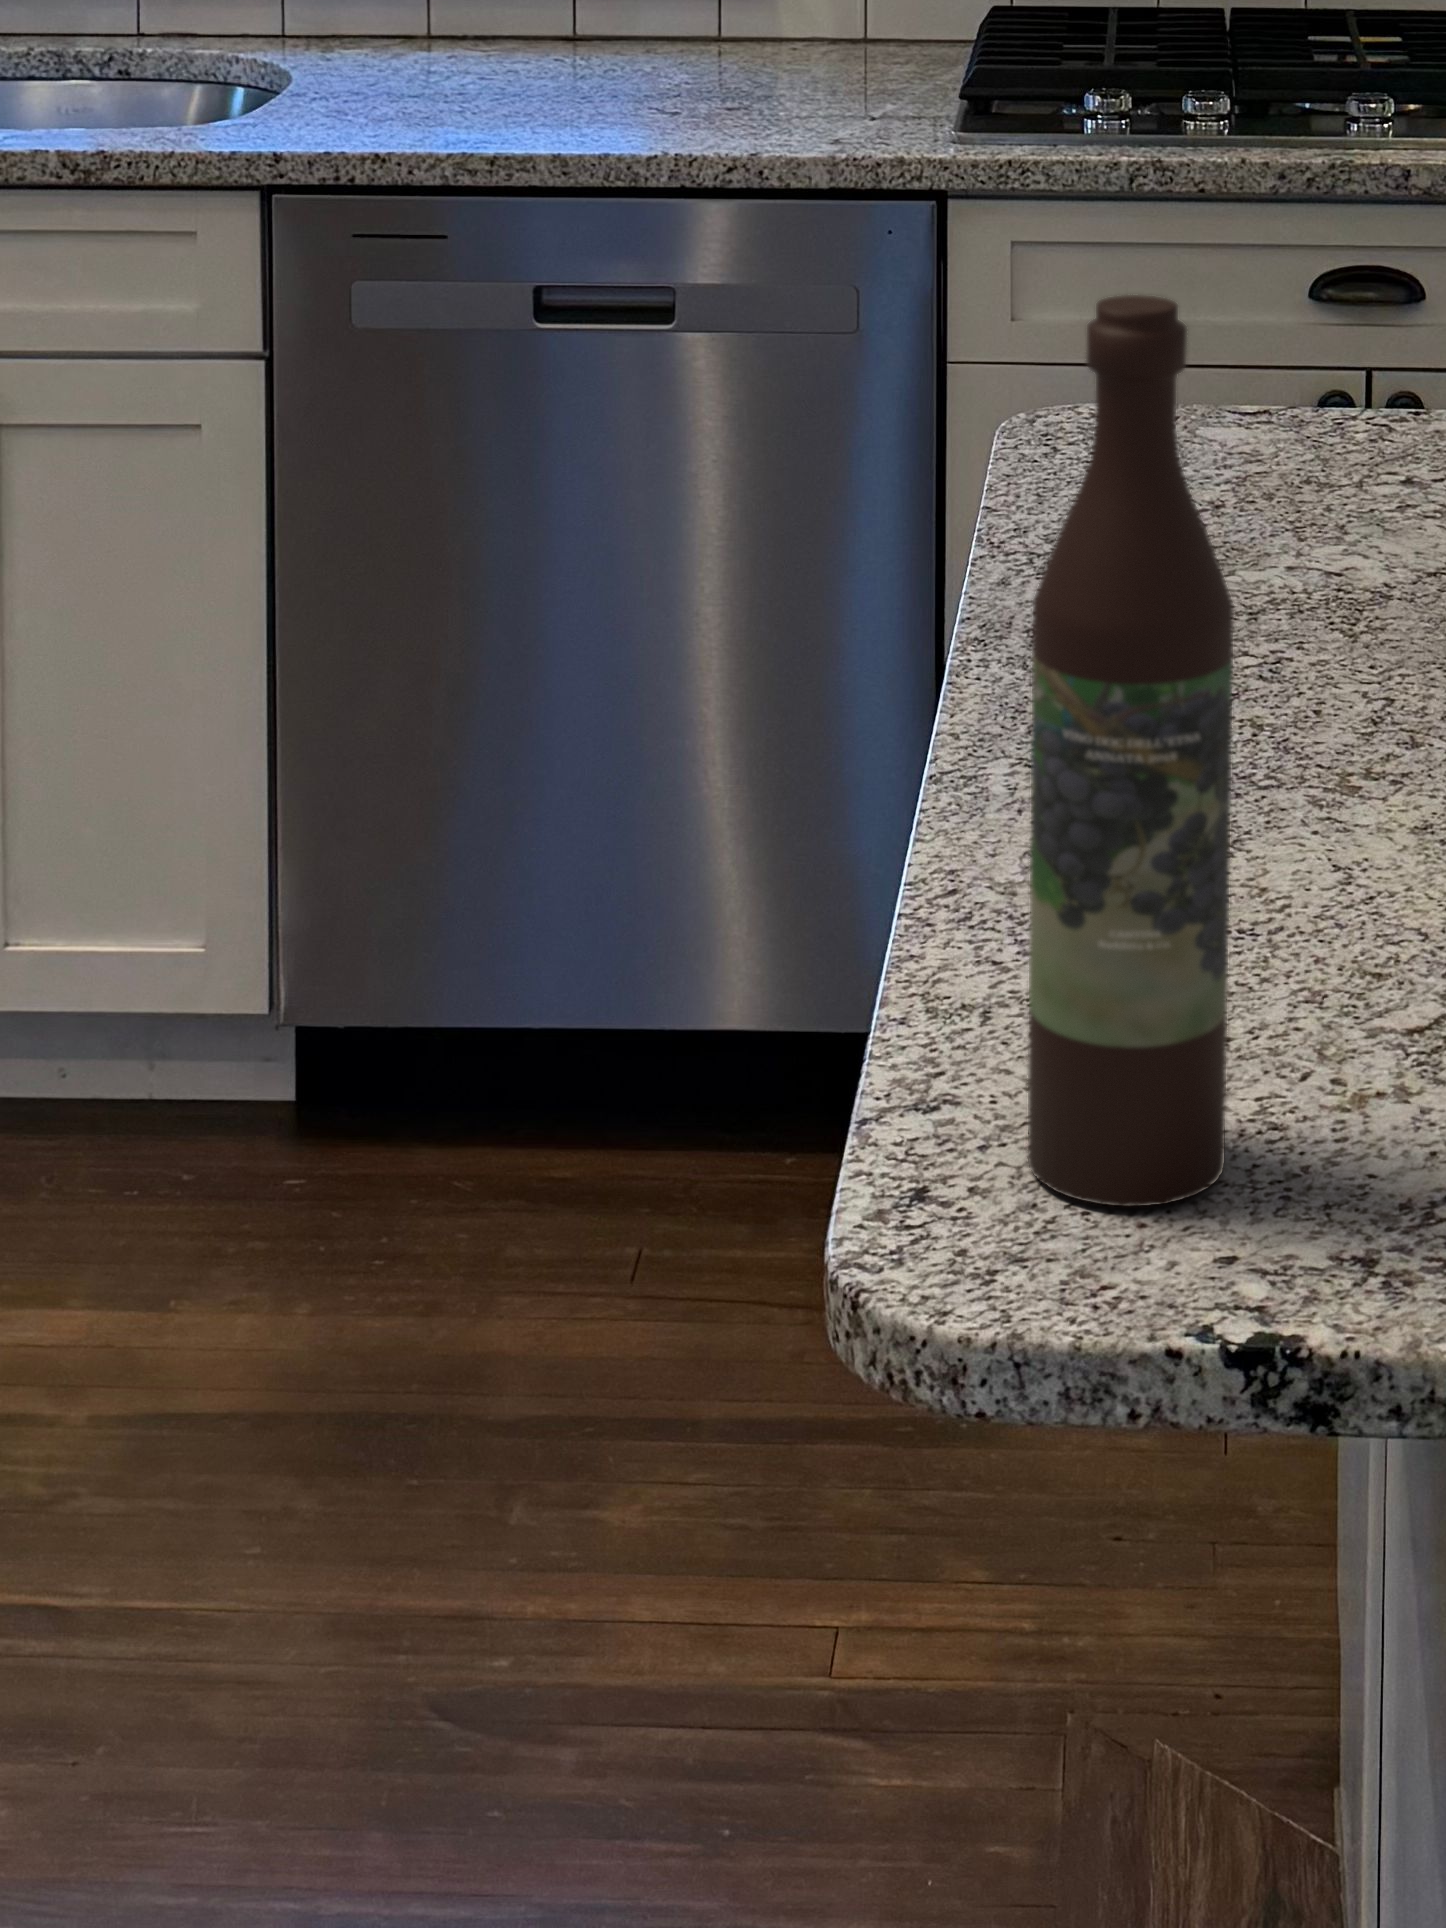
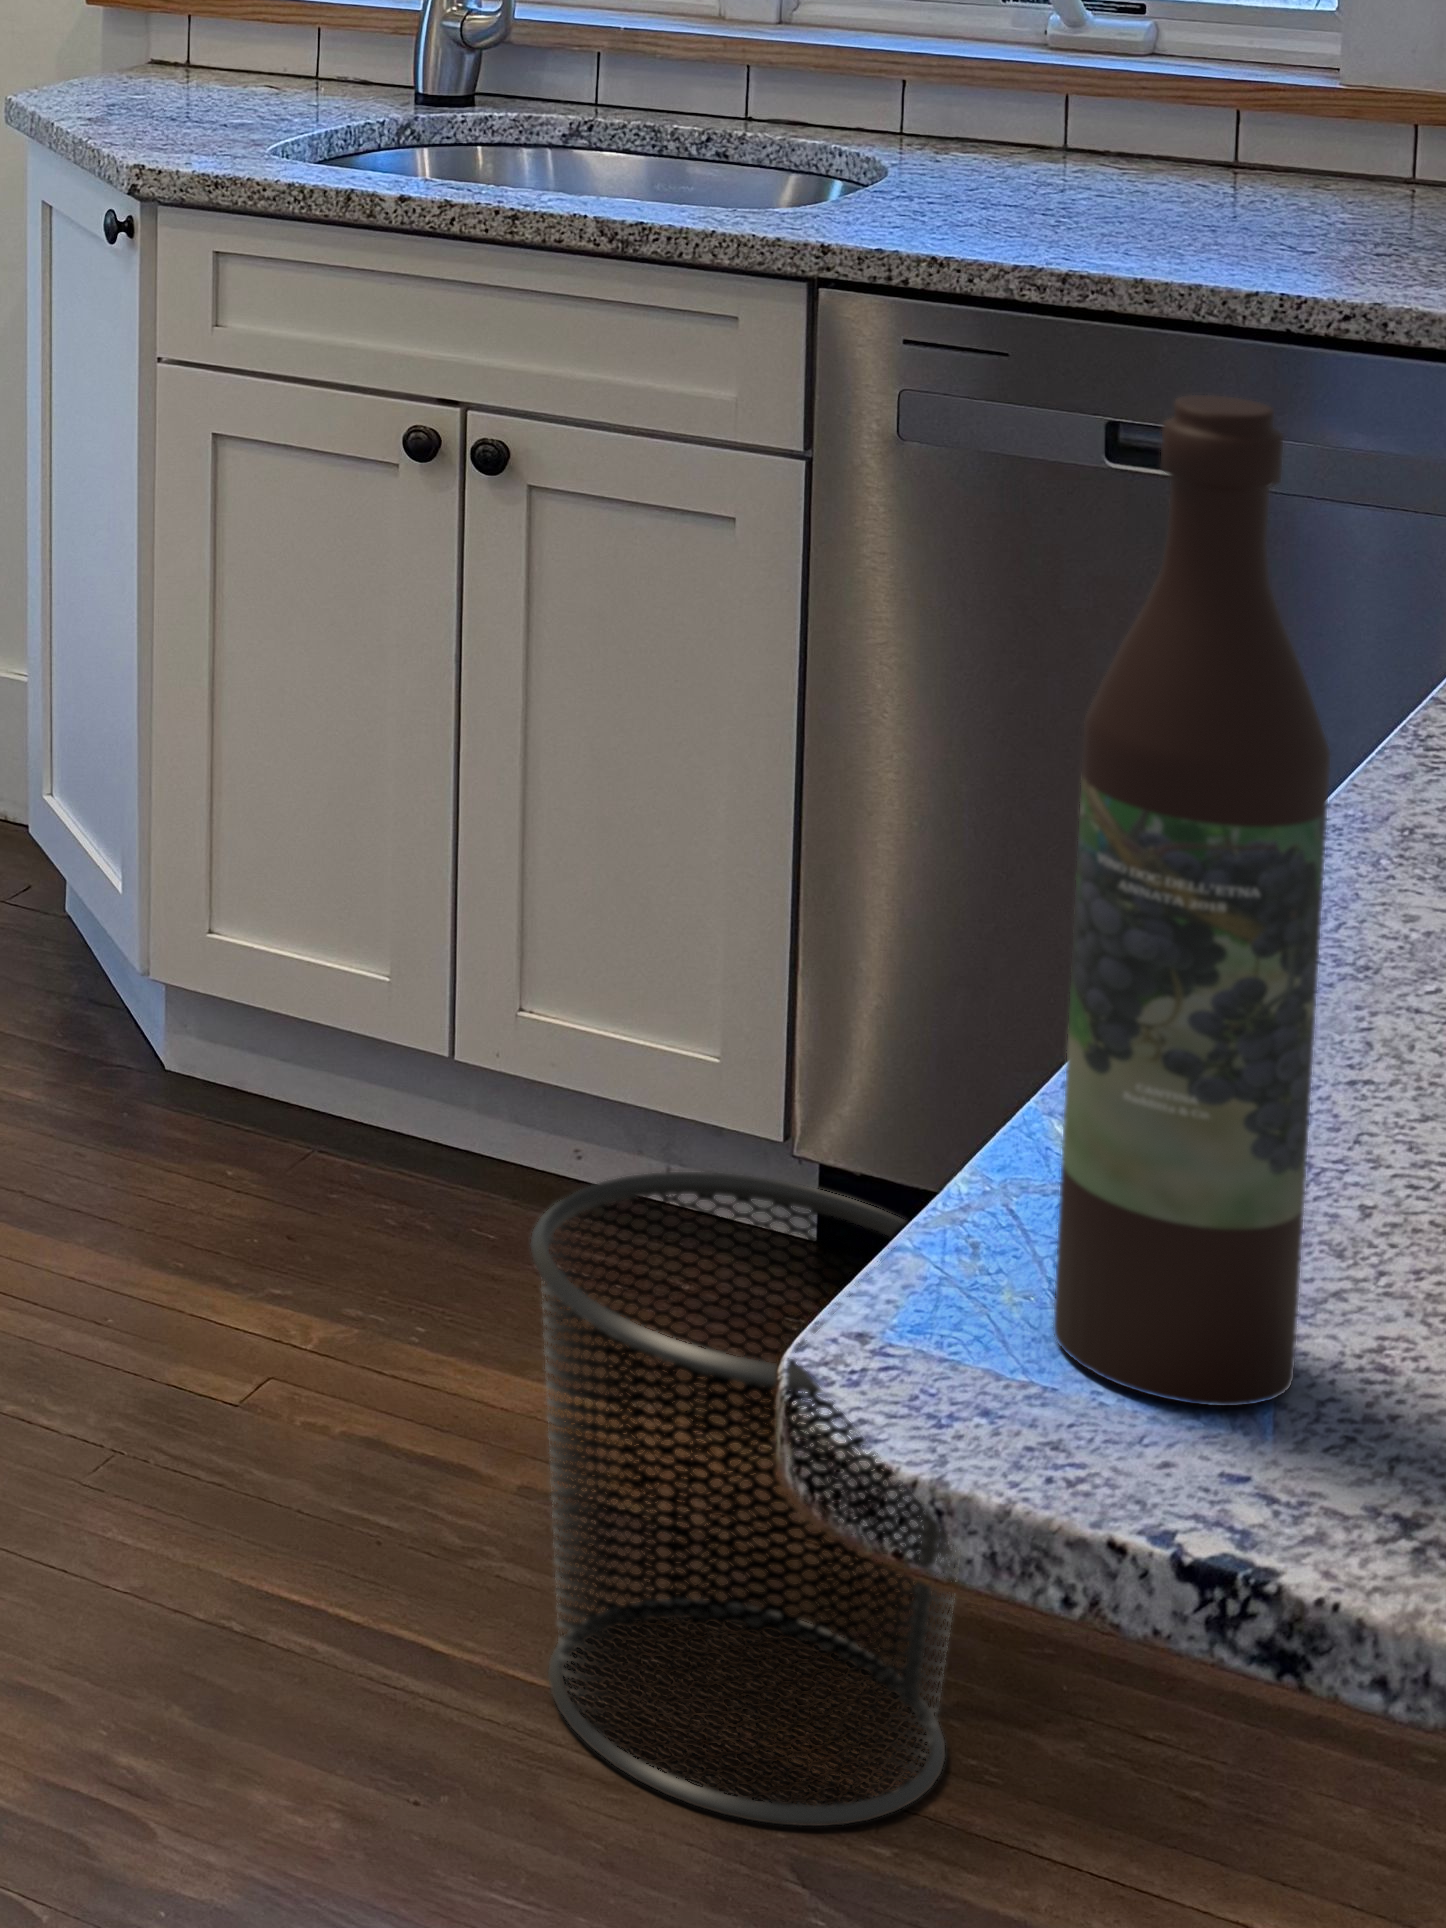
waste bin: none [137,1060,572,1682] -> present [530,1172,961,1826]

